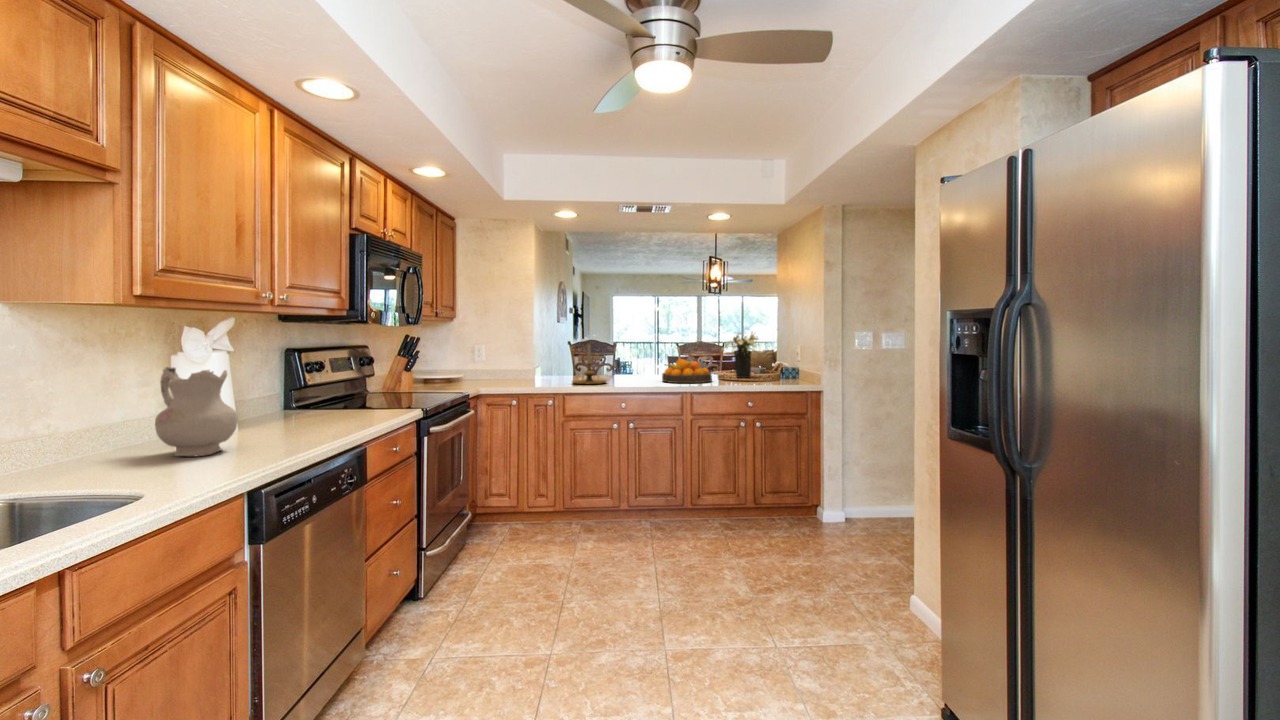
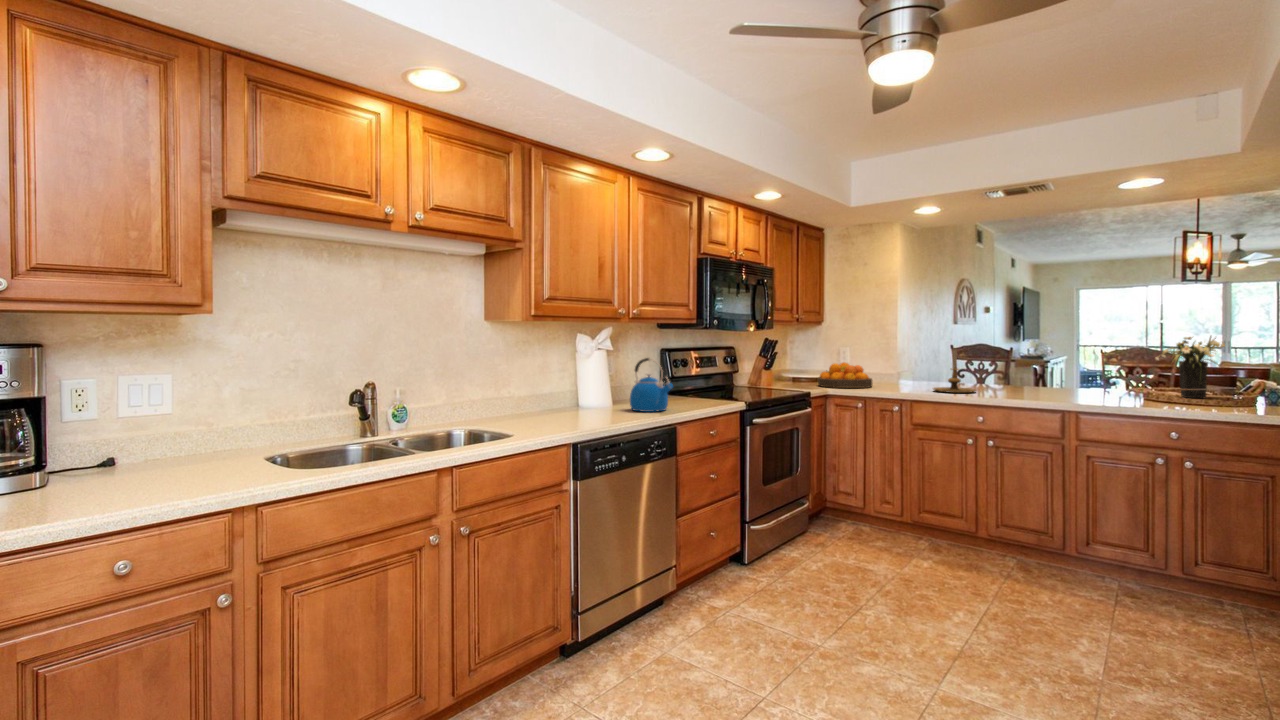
kettle: none [278,358,347,431] -> present [630,358,673,412]
fruit bowl: present [662,359,712,383] -> present [818,363,872,388]
ceramic pitcher: present [155,367,238,456] -> none [547,361,592,421]

